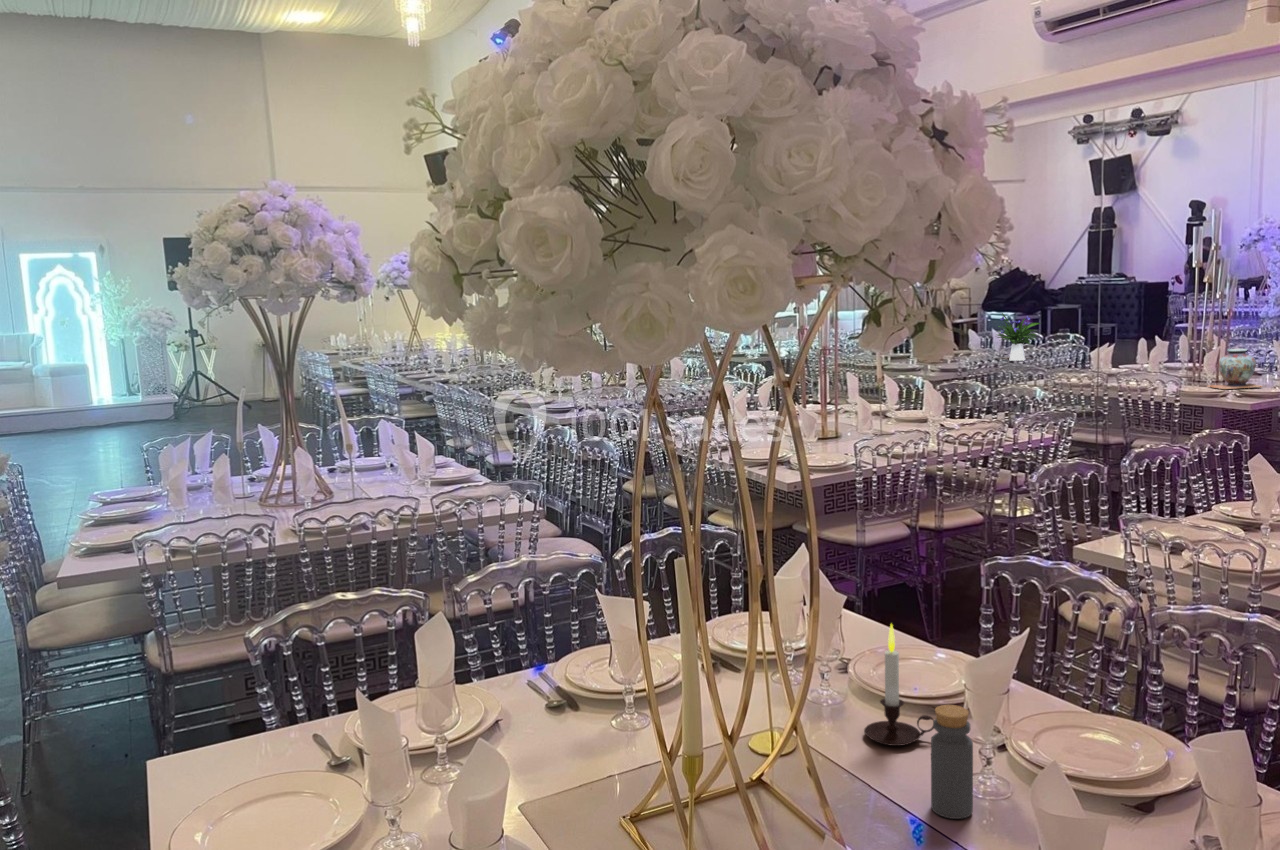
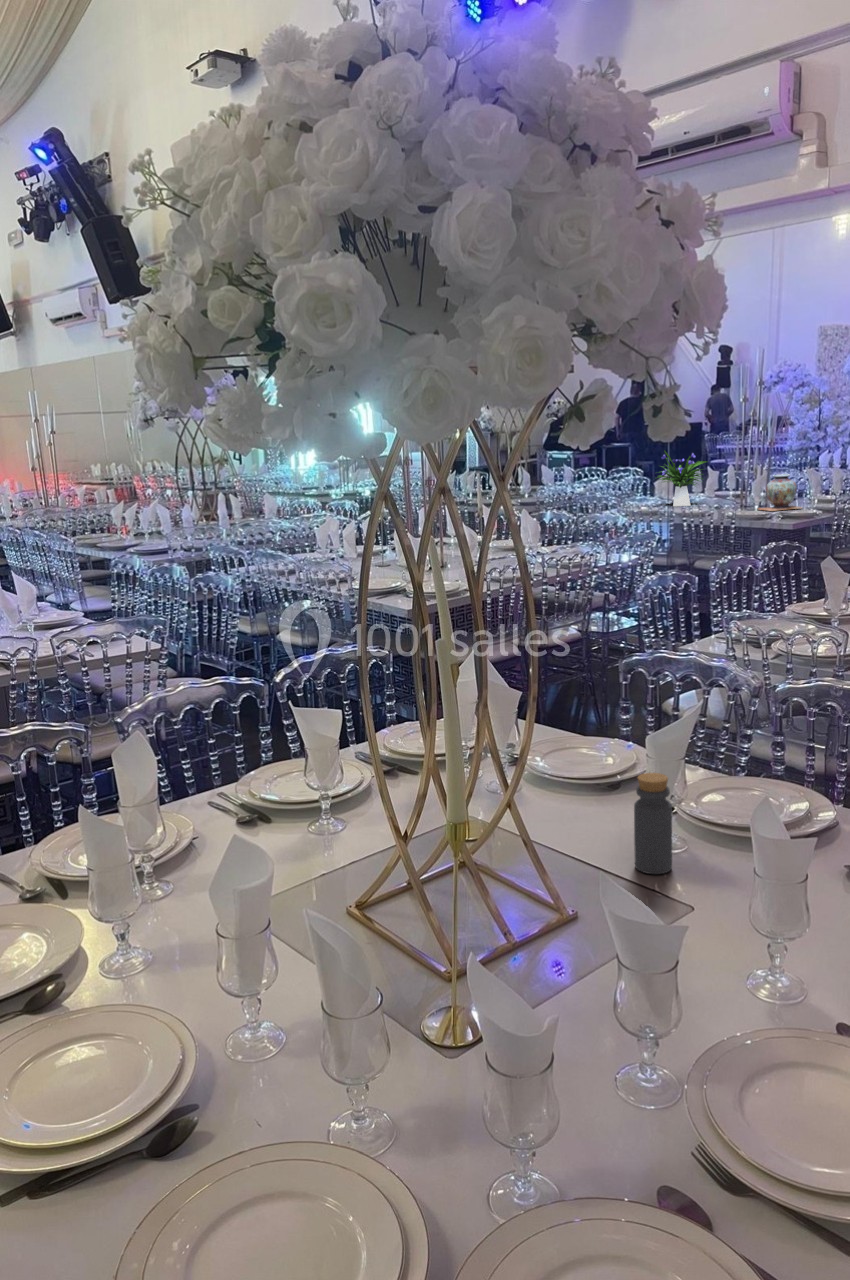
flower arrangement: present [997,313,1041,361] -> present [657,451,708,506]
candle: present [864,624,934,746] -> none [555,708,619,821]

